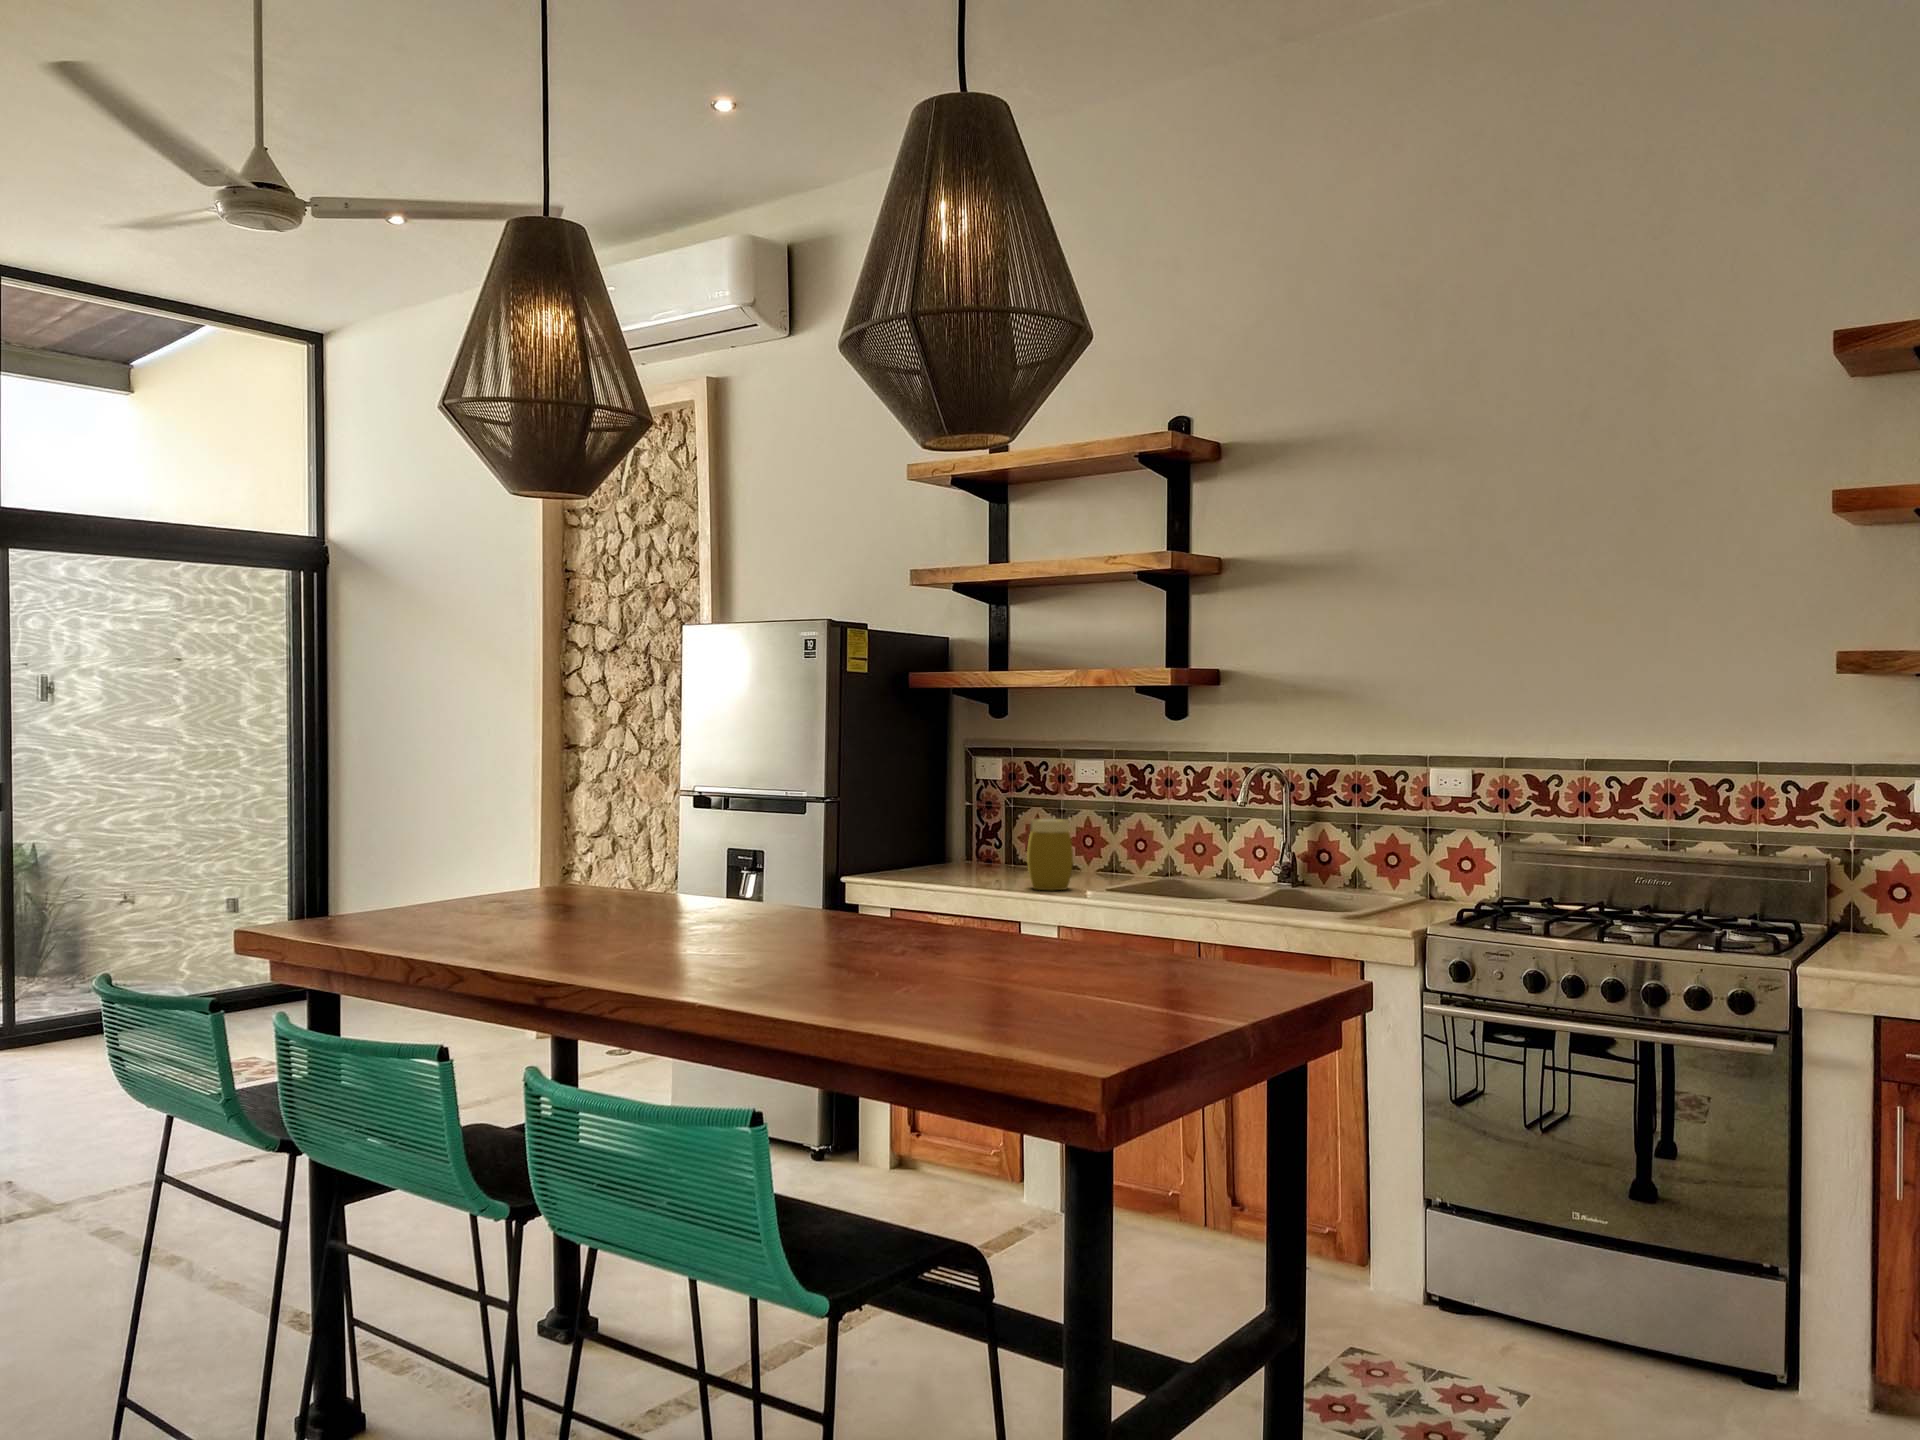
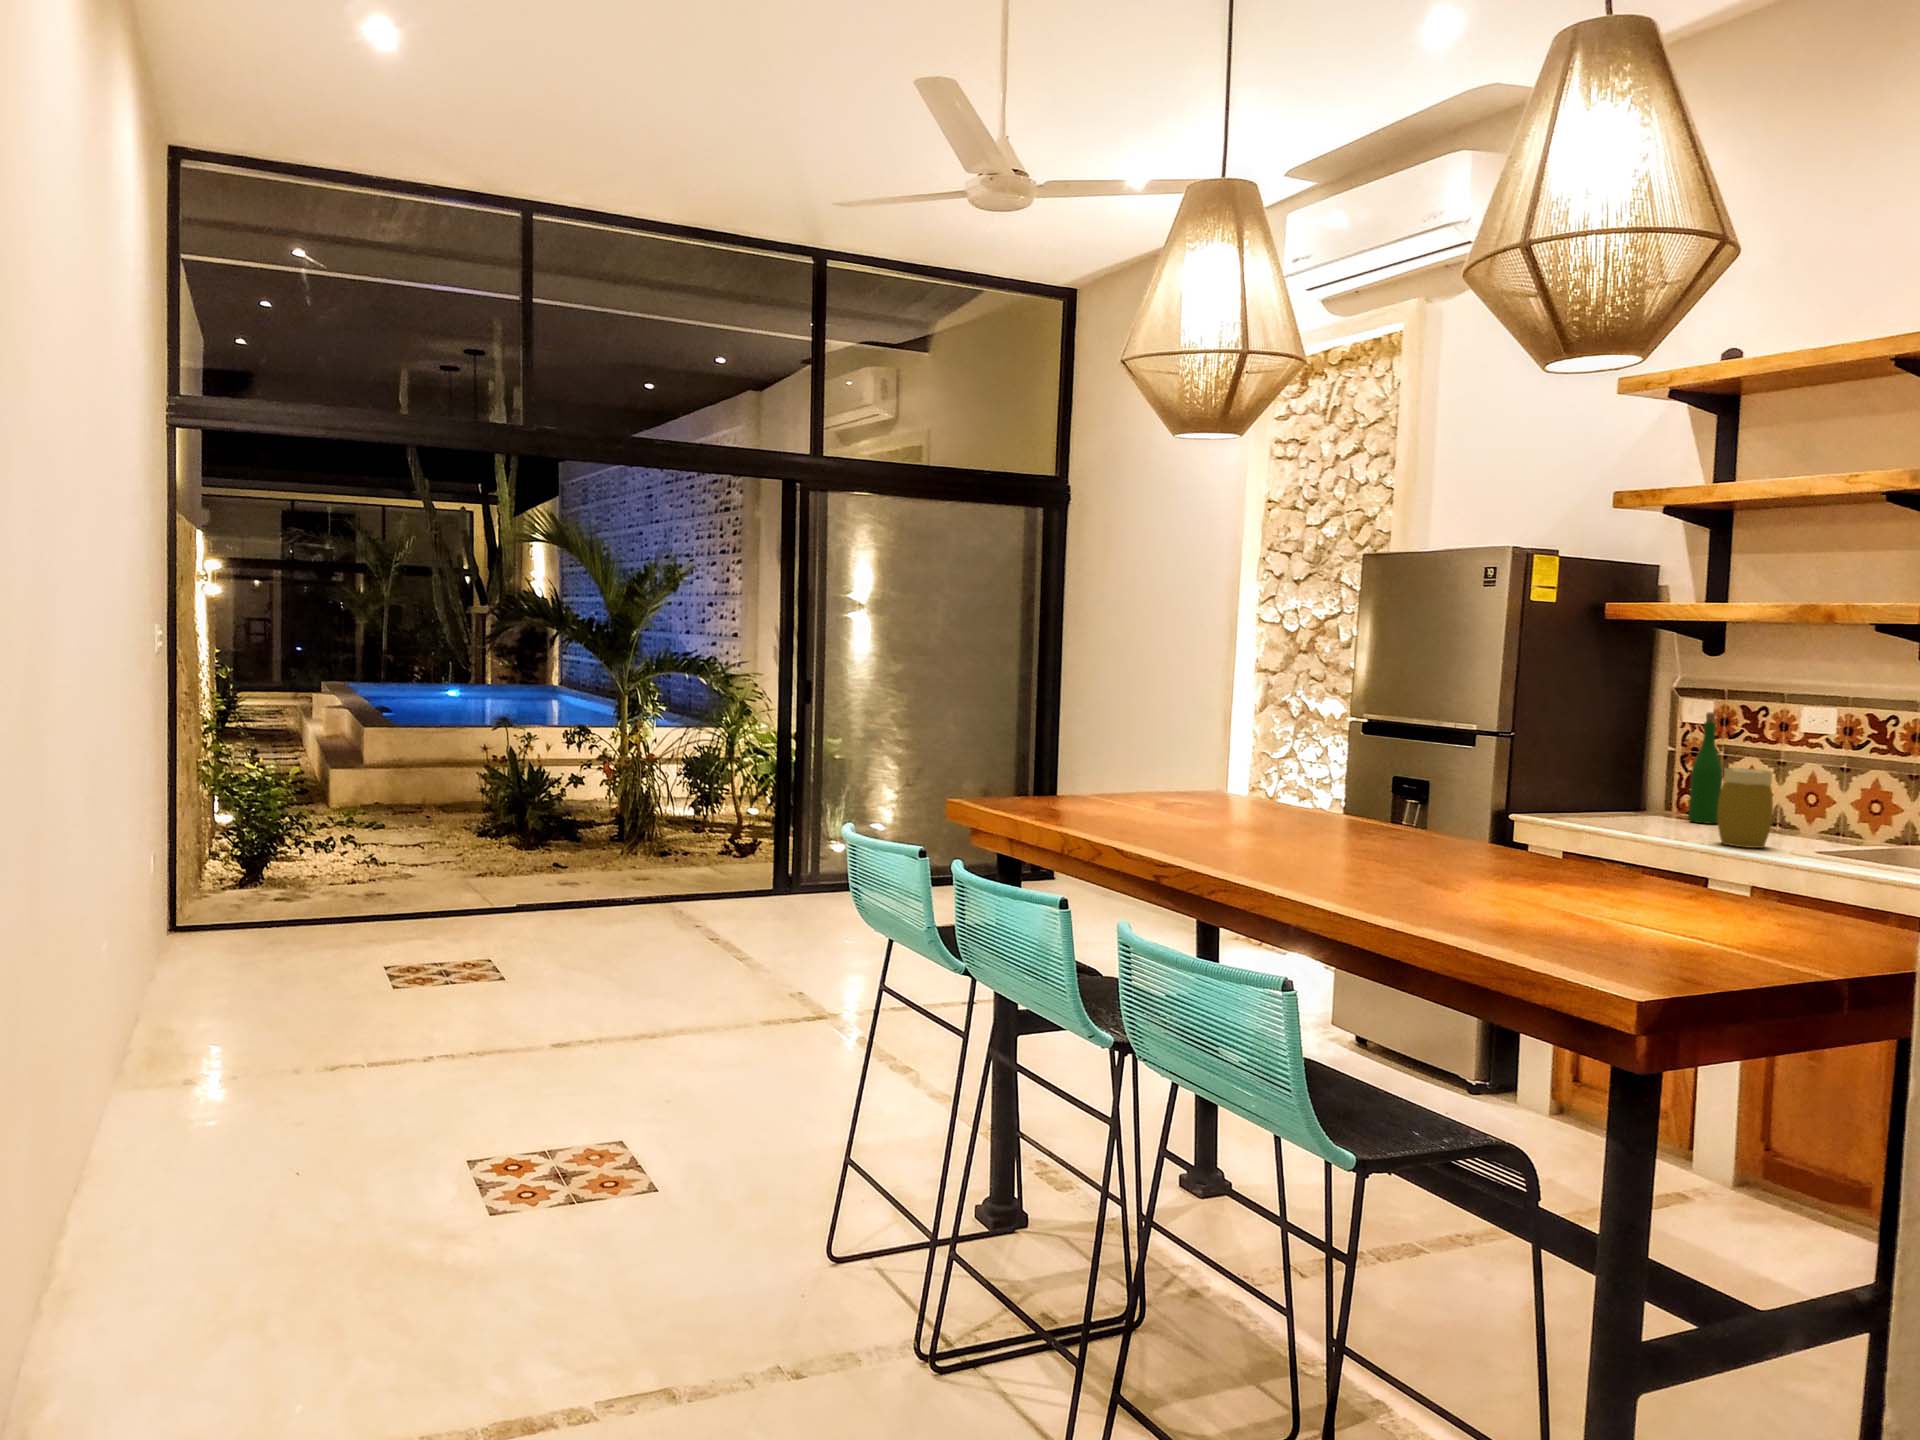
wine bottle: none [989,769,1014,871] -> present [1688,712,1722,824]

